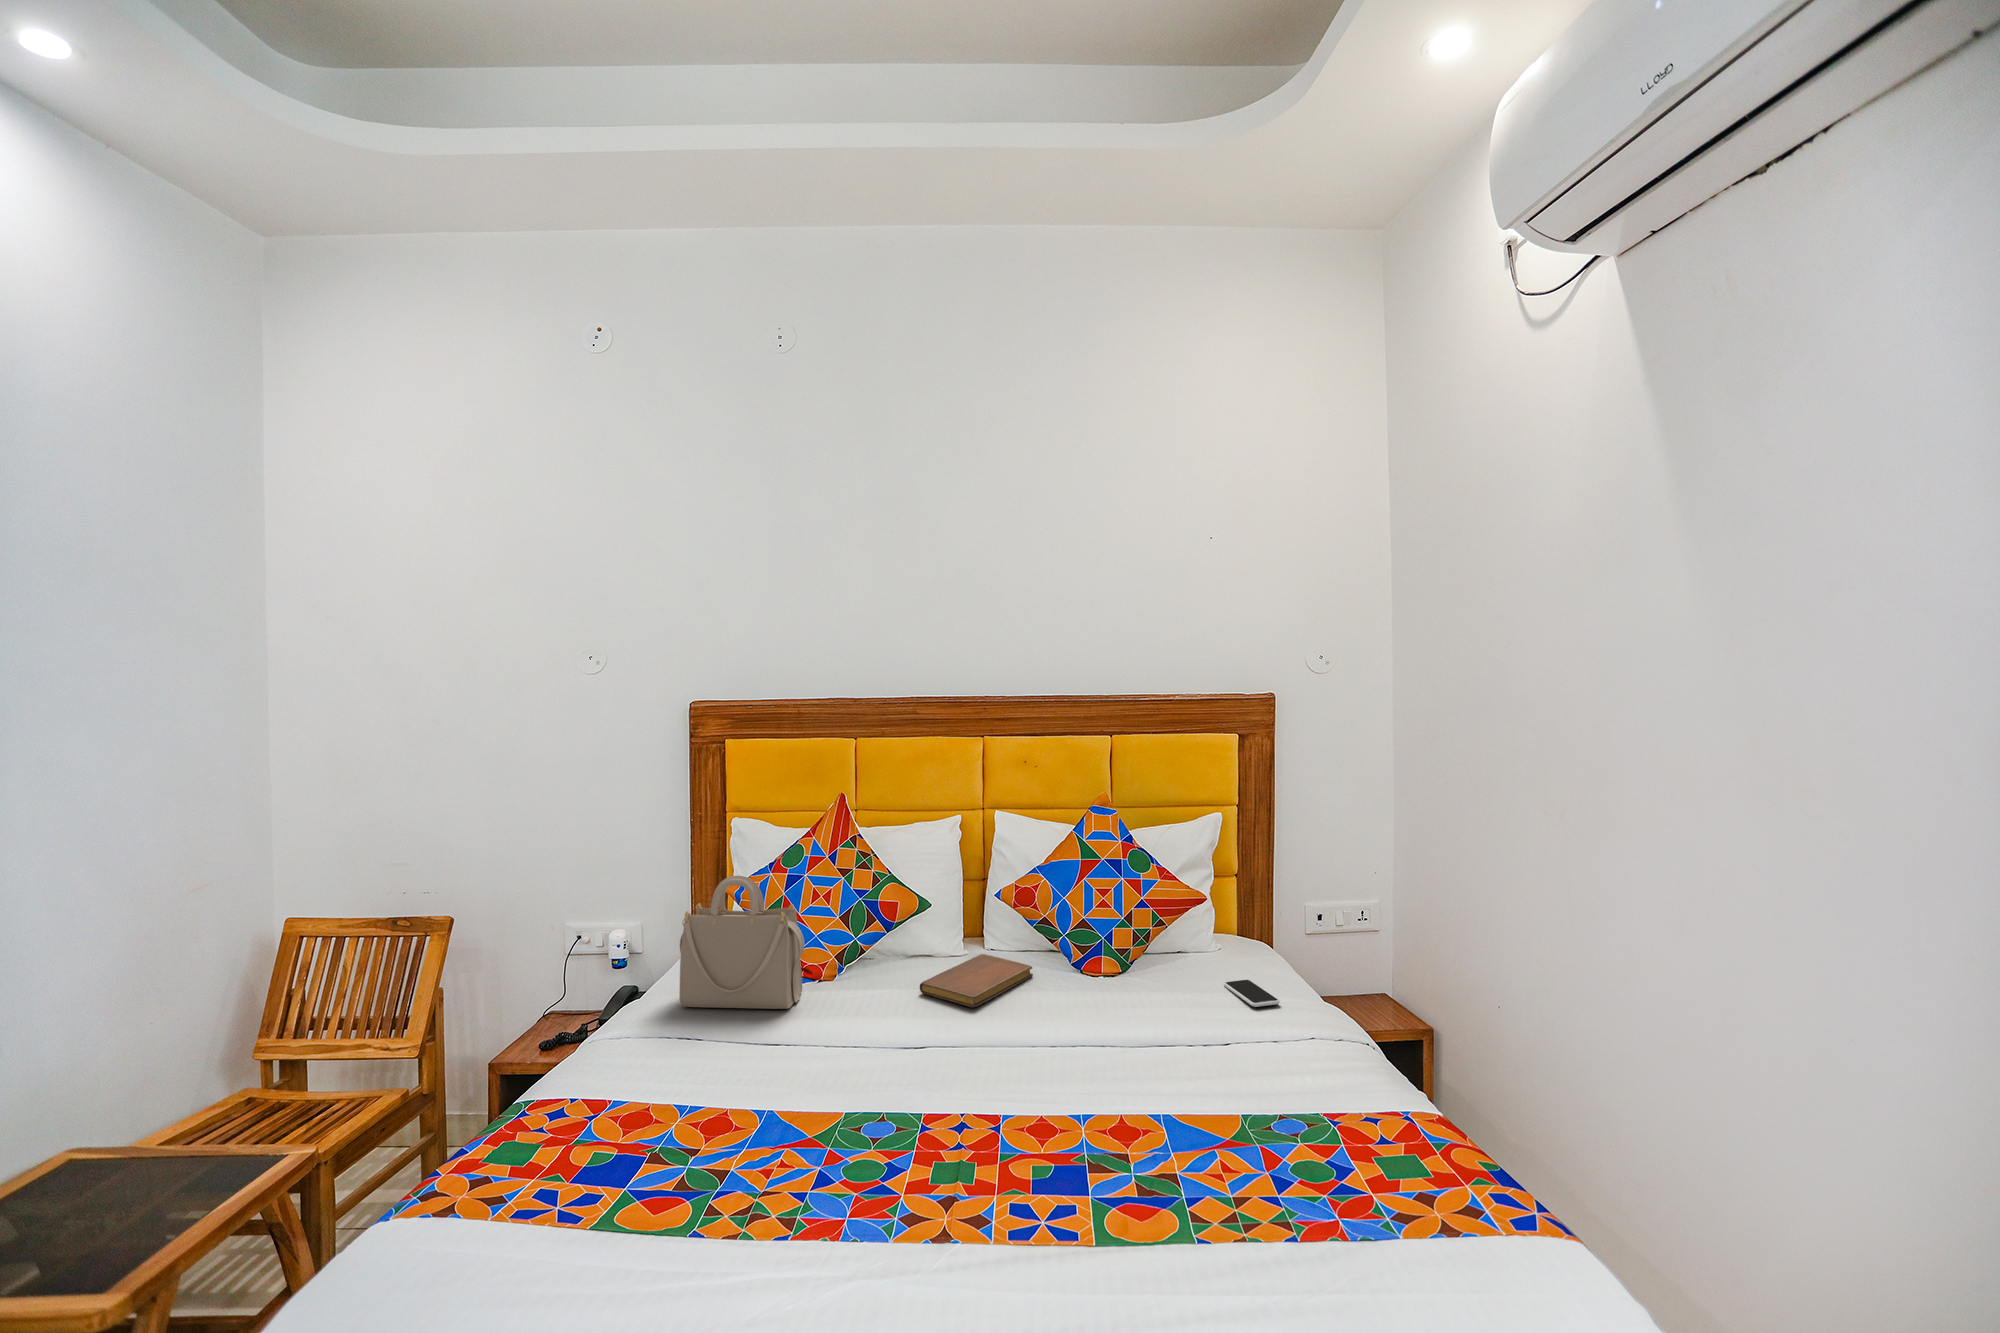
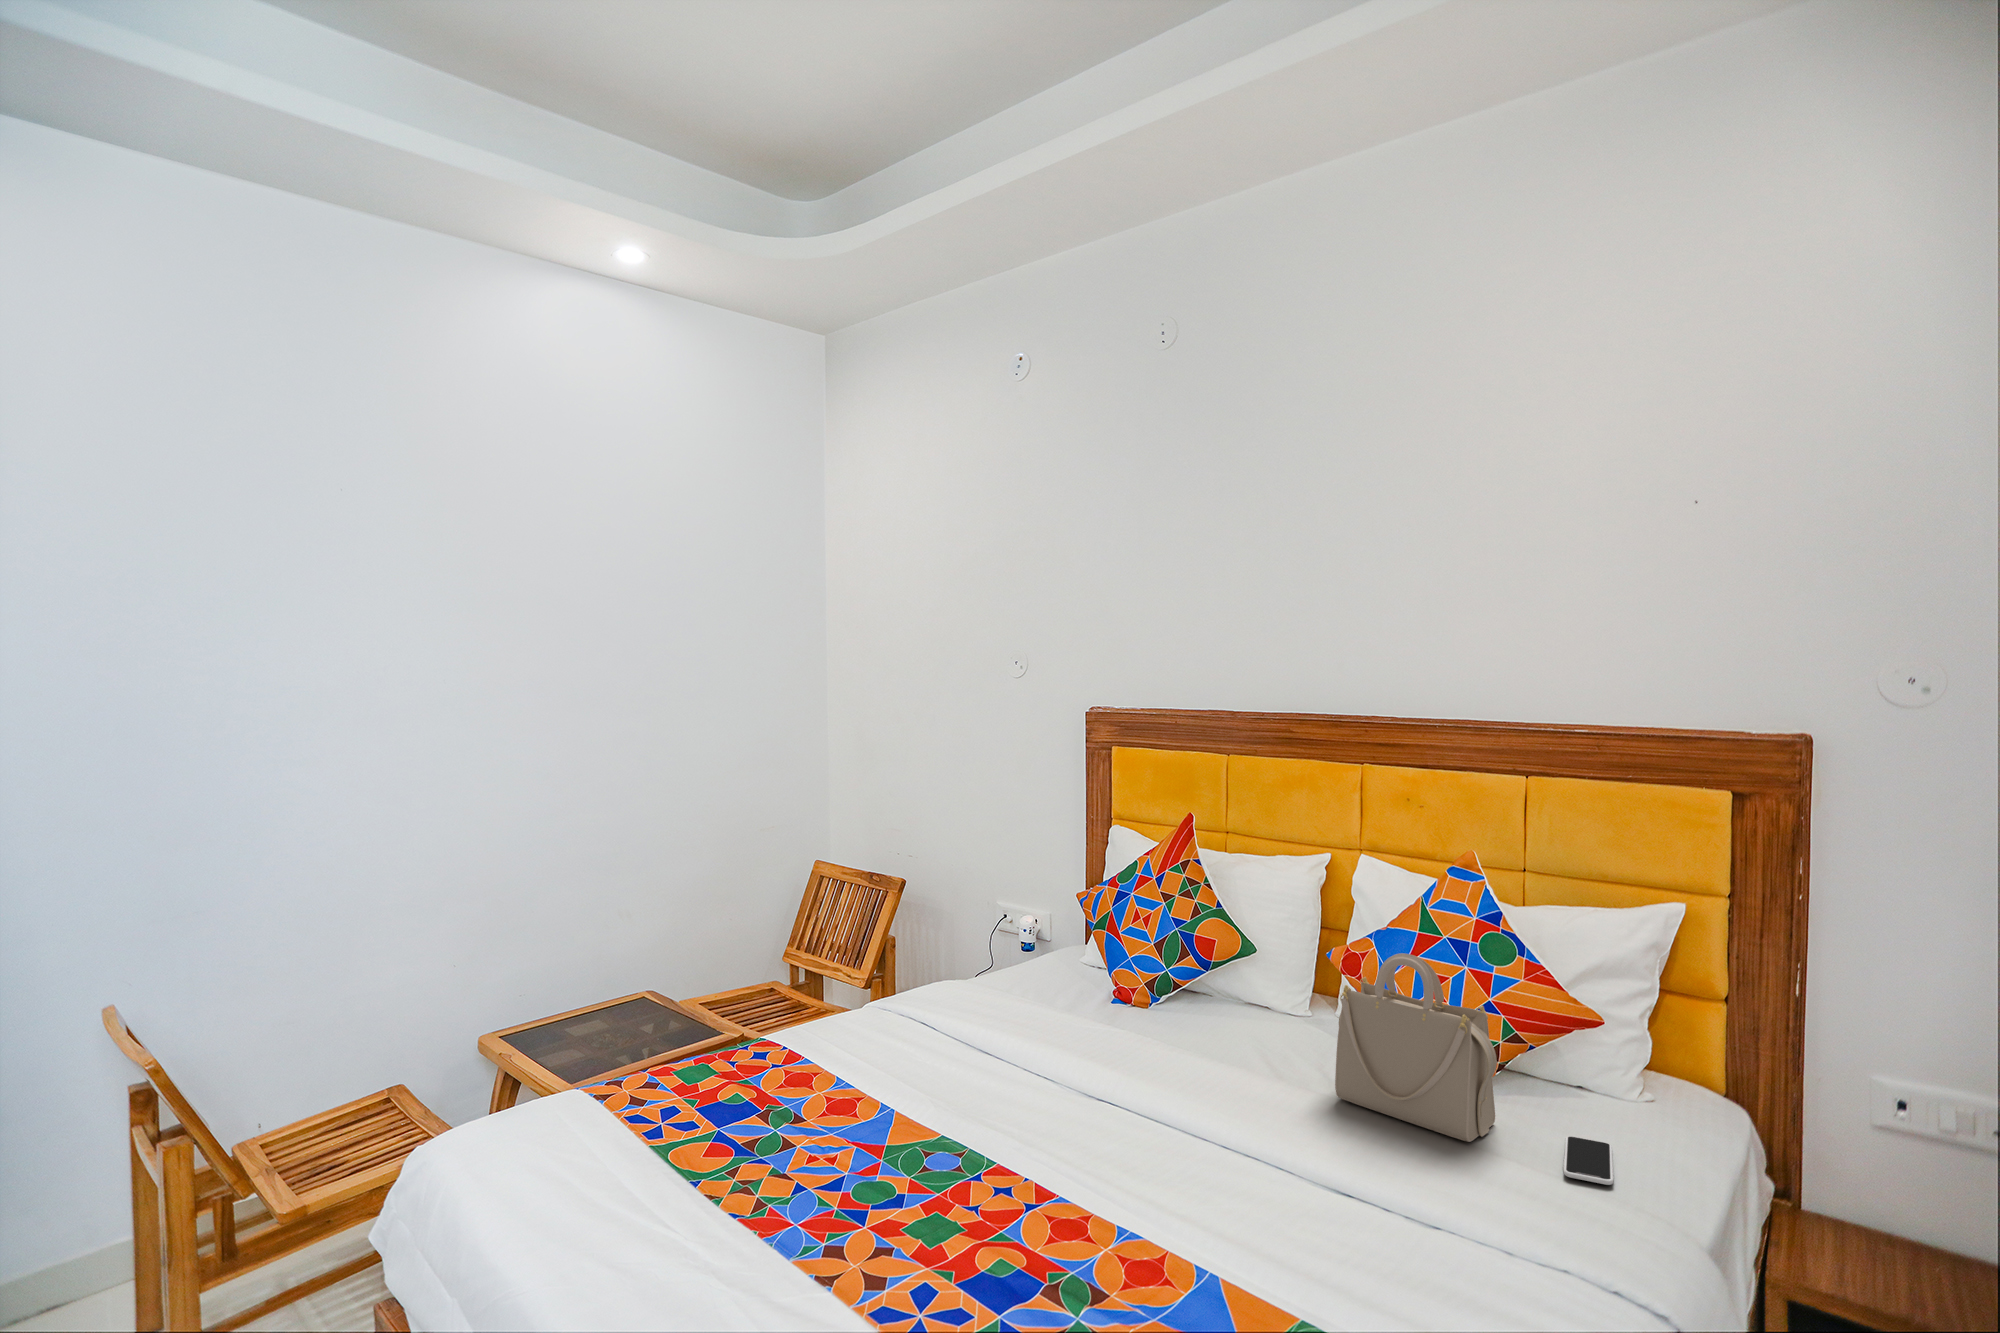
handbag: present [679,876,805,1009] -> present [1335,953,1497,1142]
notebook: present [920,954,1033,1007] -> none [1199,1019,1338,1070]

